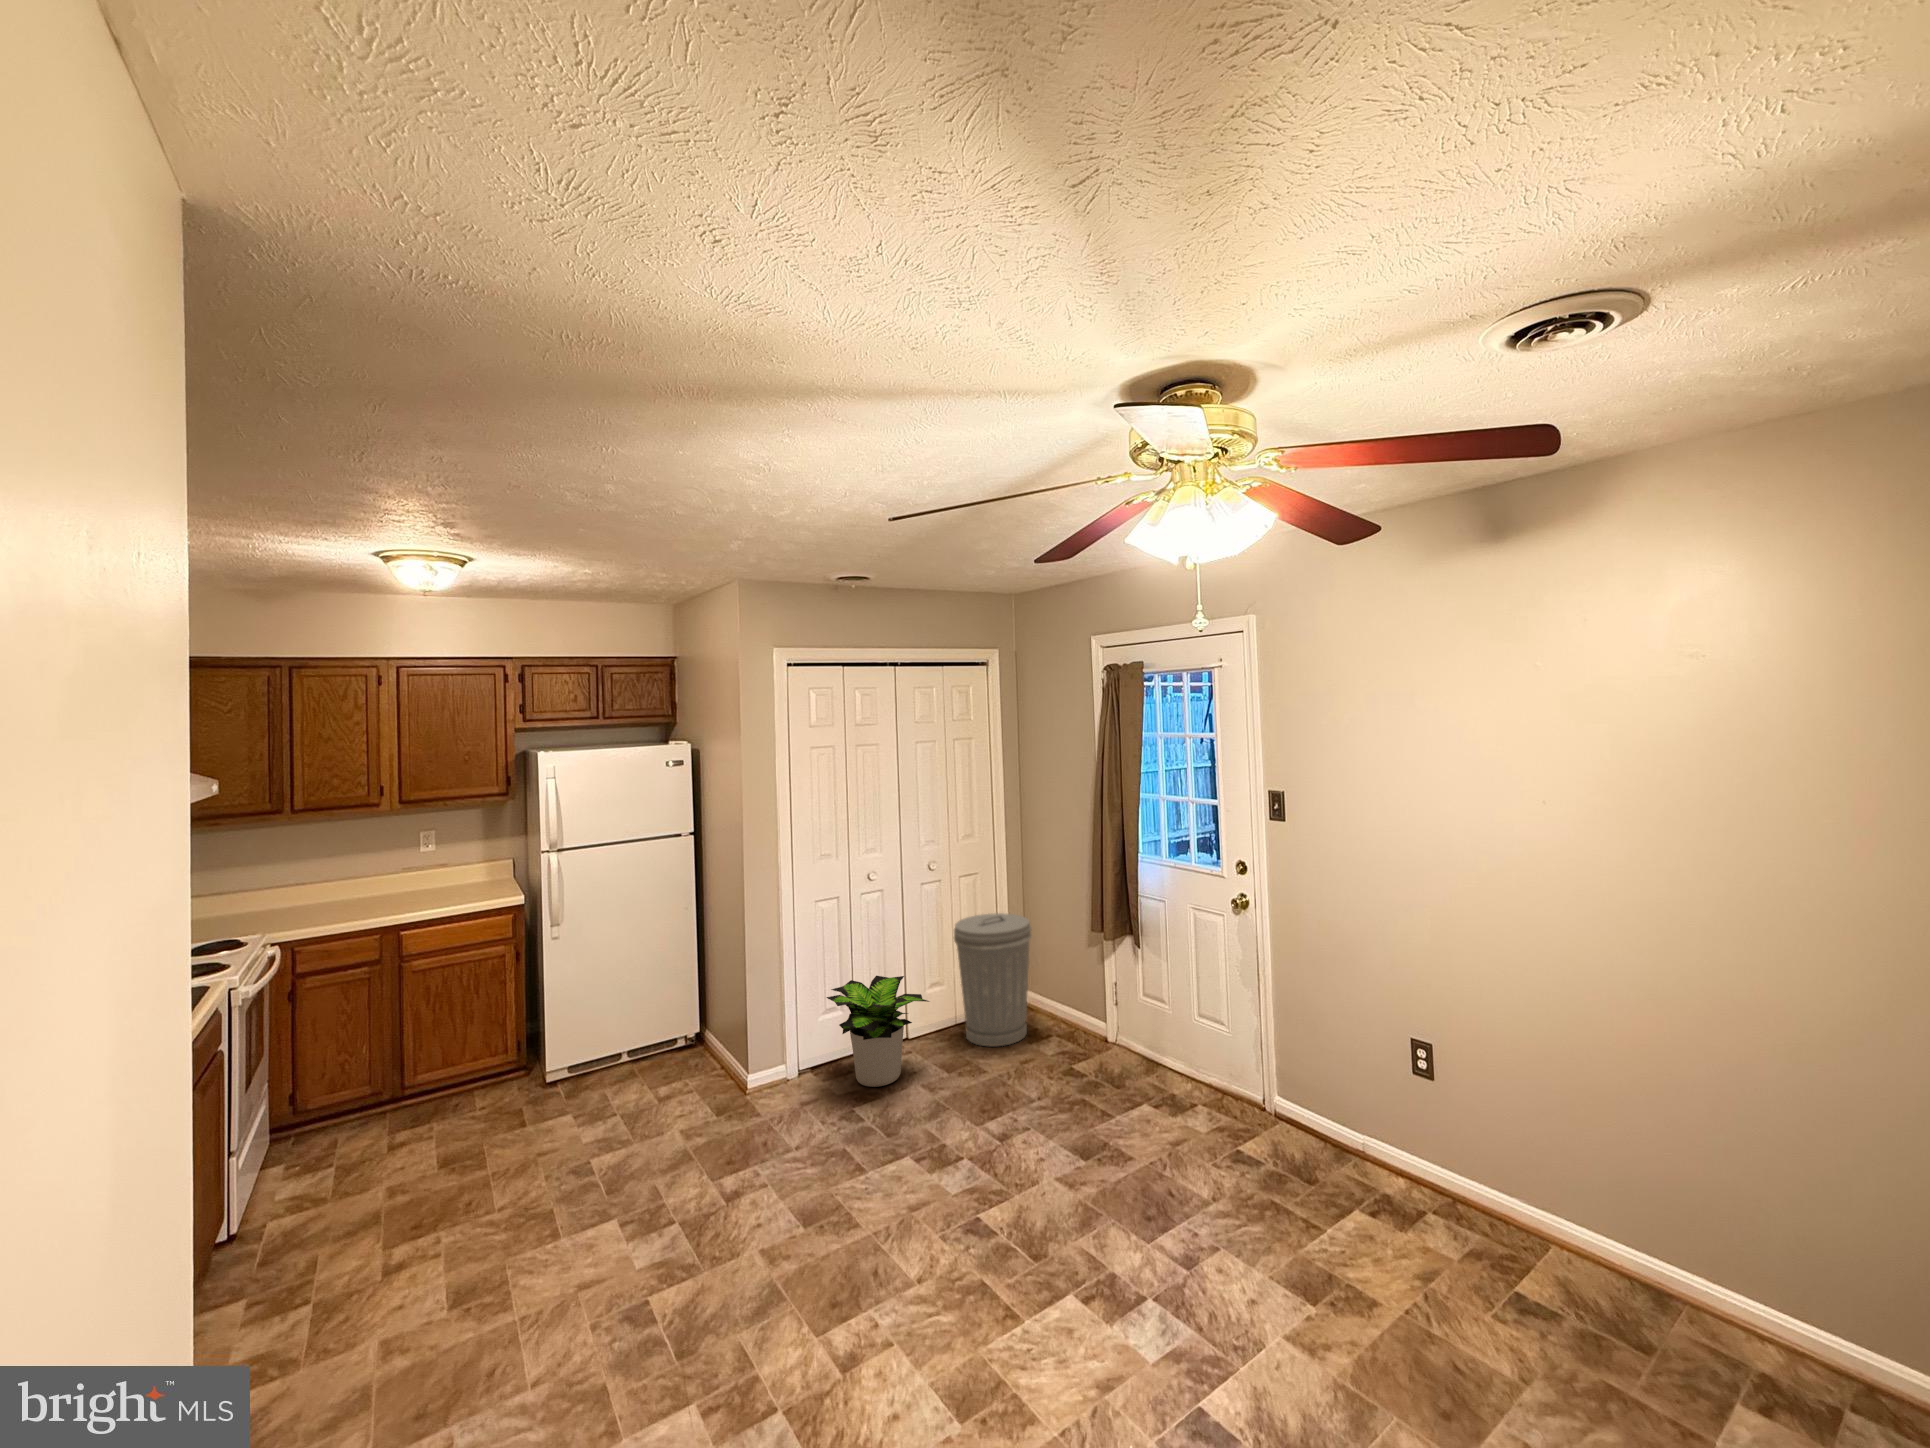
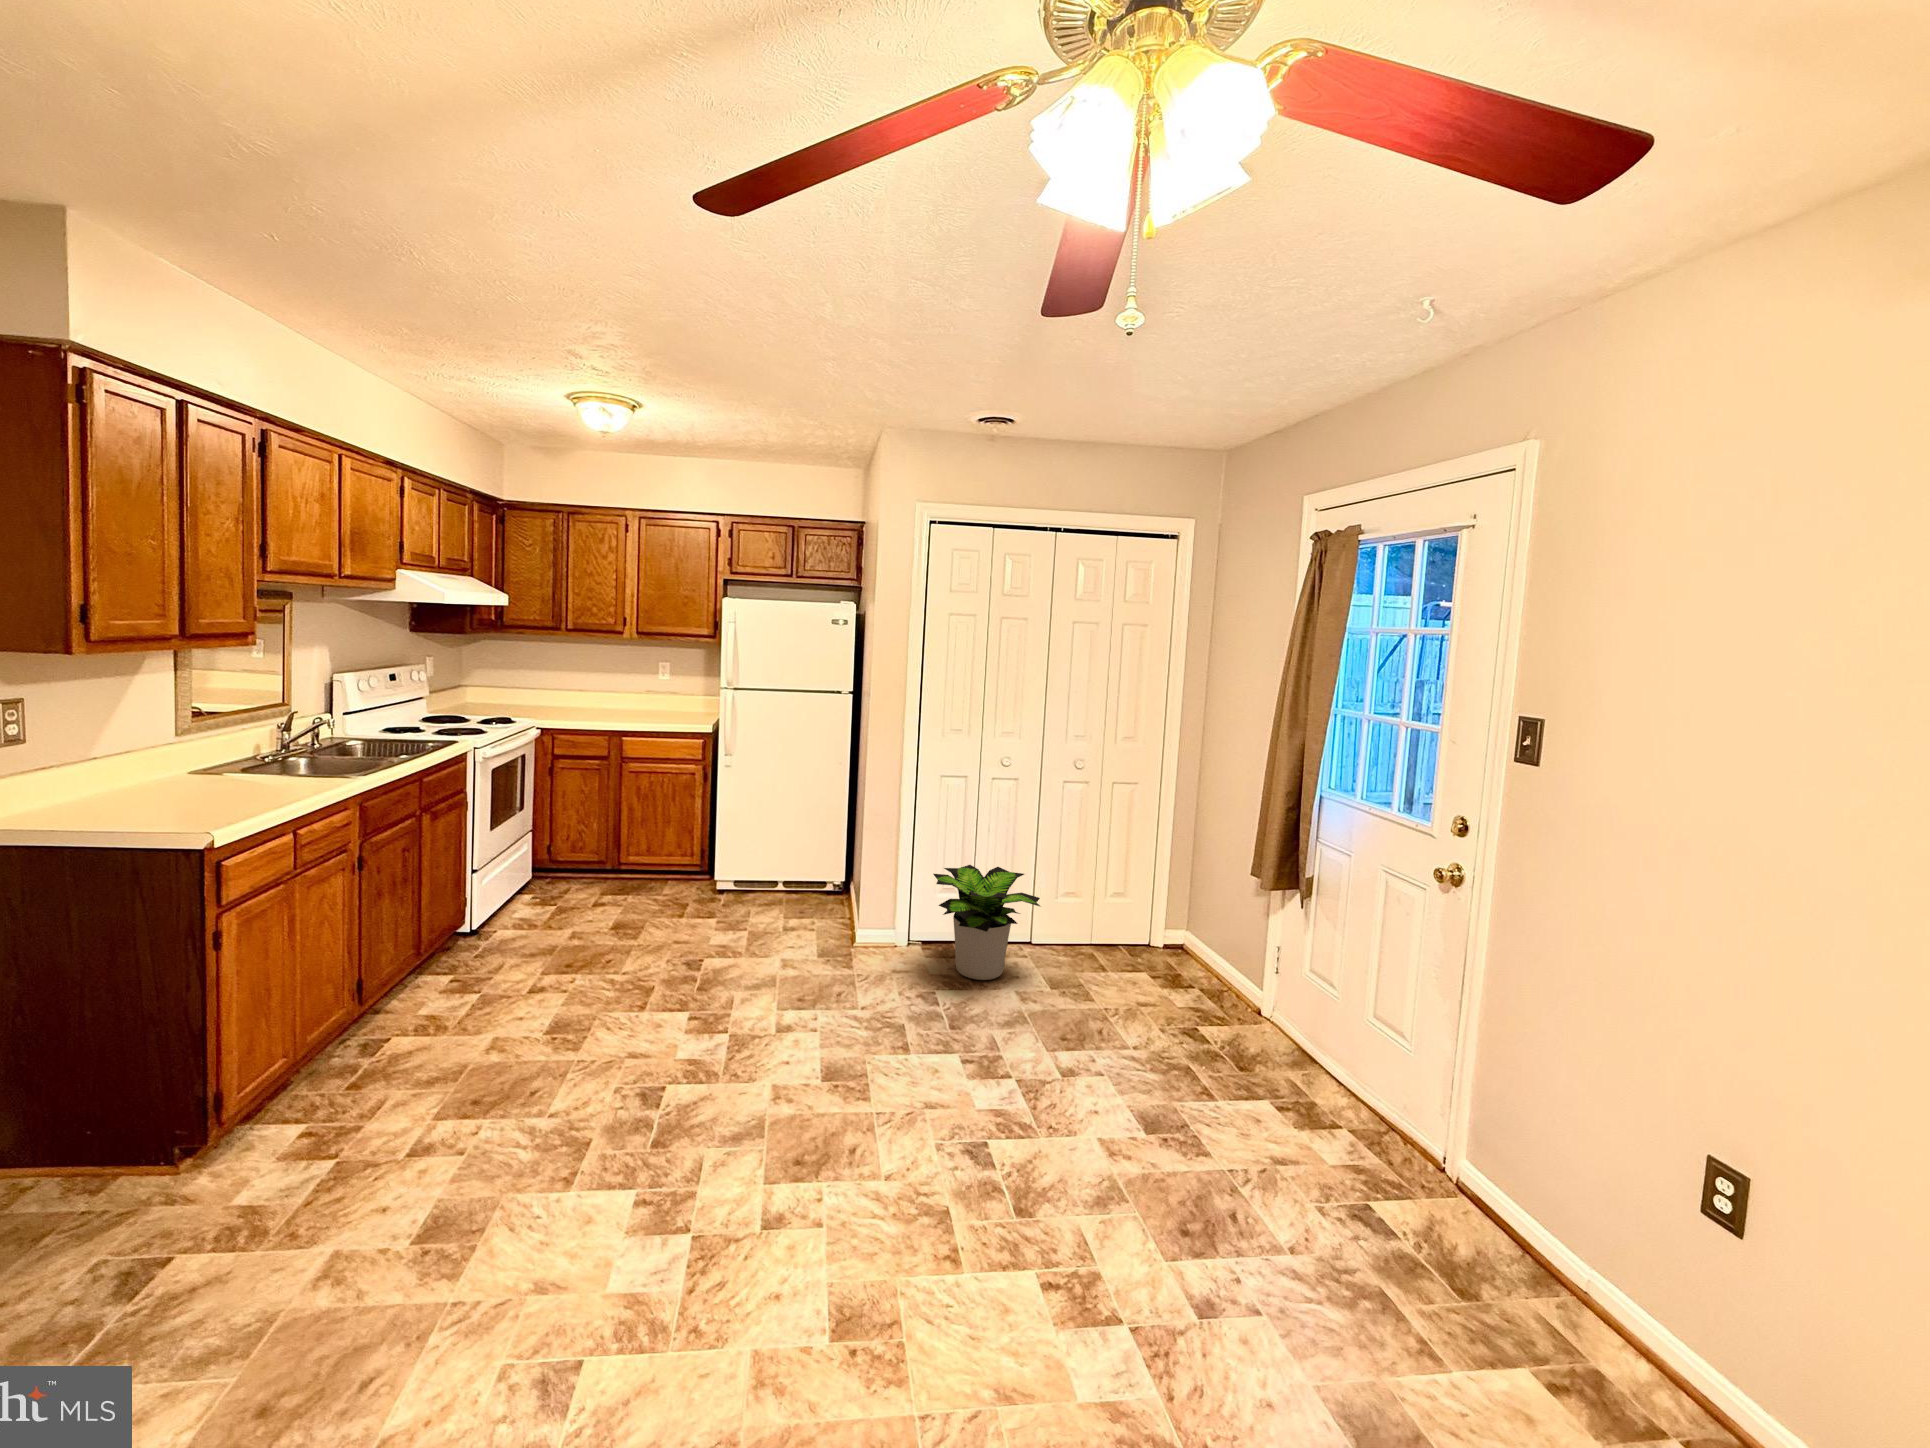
trash can: present [954,913,1032,1046] -> none [1092,829,1188,982]

